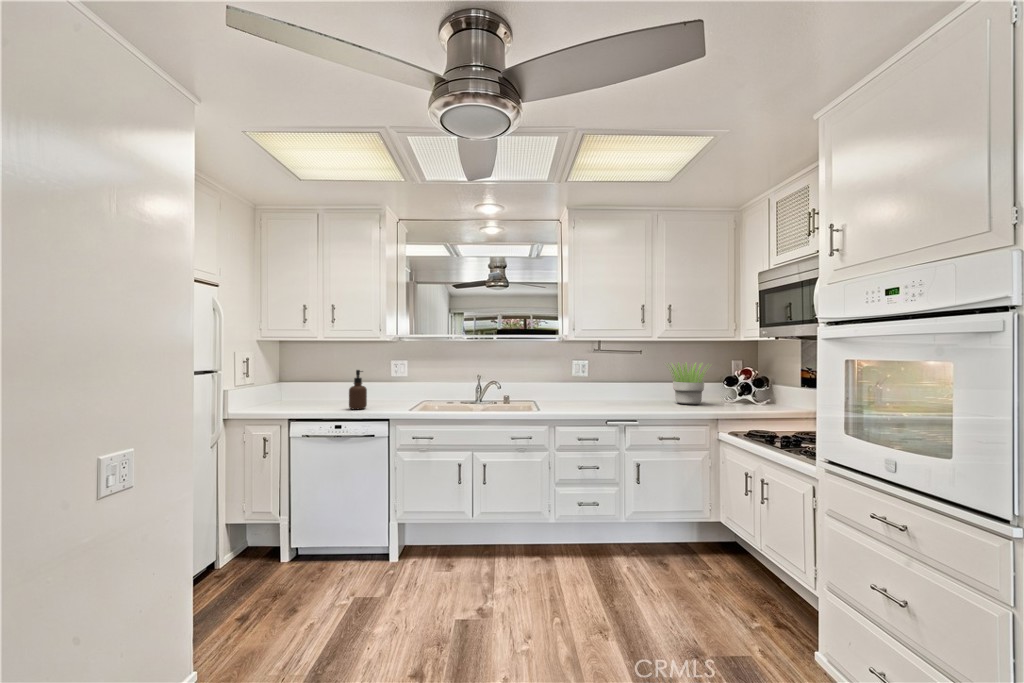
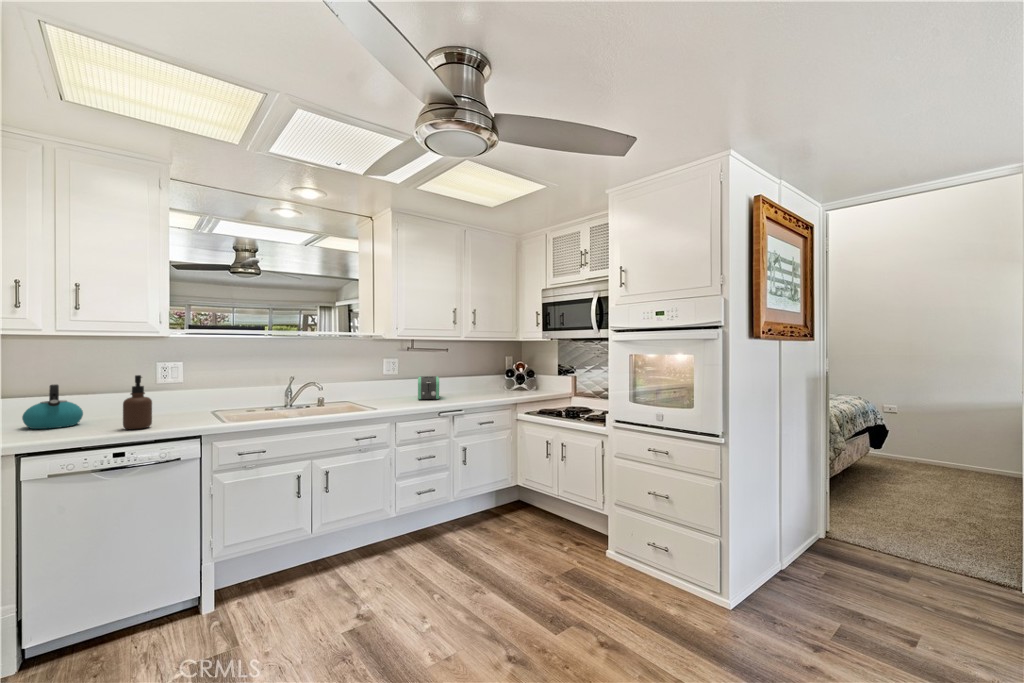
potted plant: present [670,362,710,405] -> none [461,358,503,395]
kettle: none [313,374,345,404] -> present [22,385,83,429]
toaster: none [601,380,632,406] -> present [418,376,439,400]

